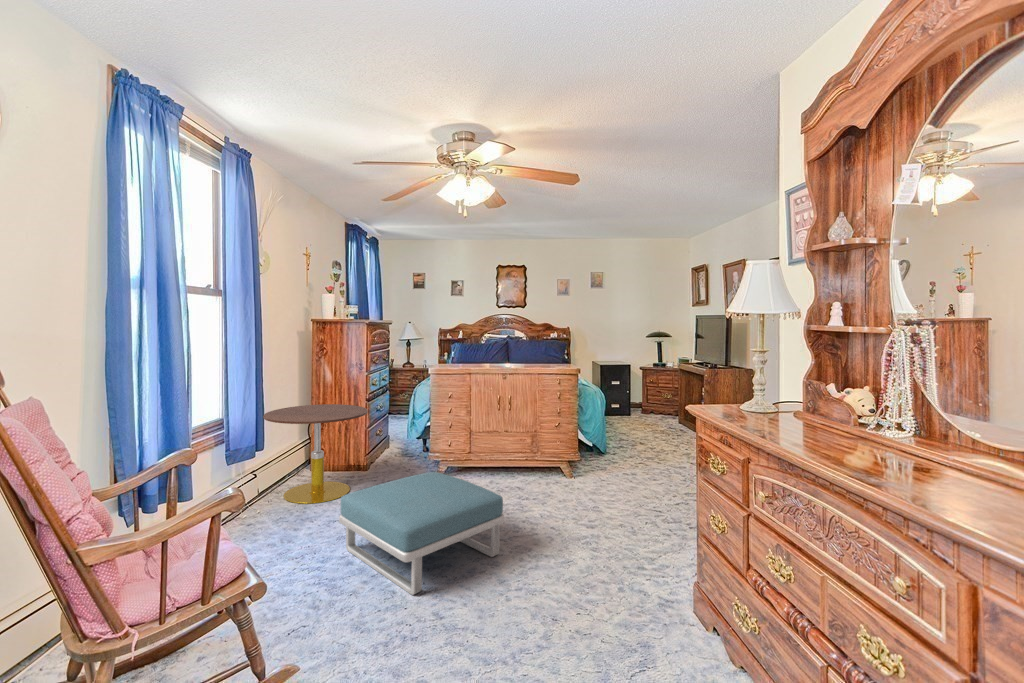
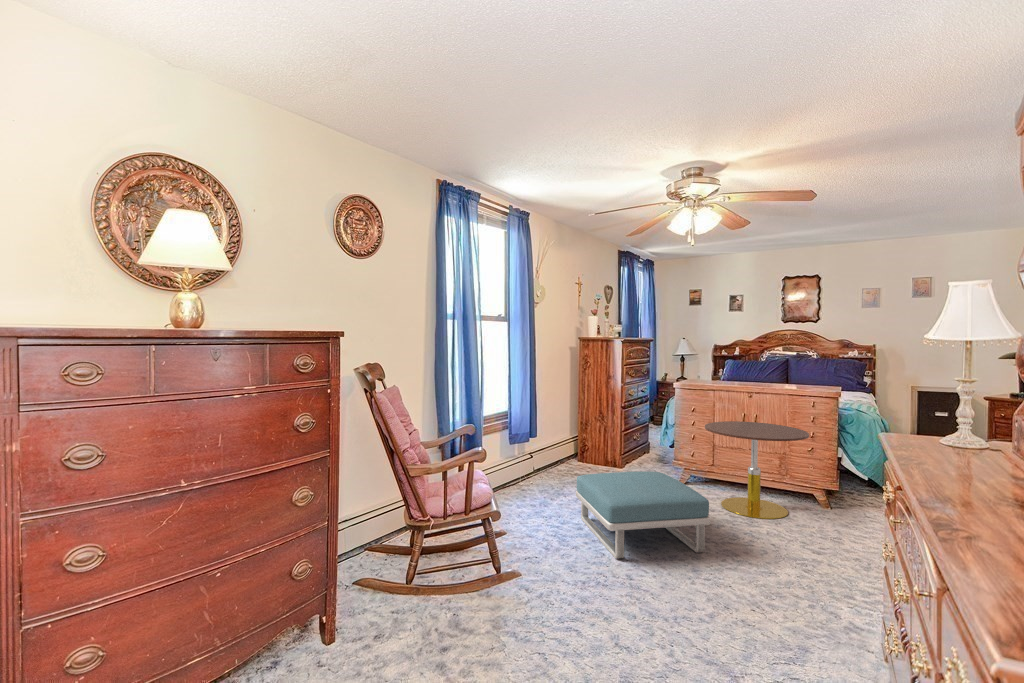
side table: present [264,404,368,504] -> present [705,421,809,519]

